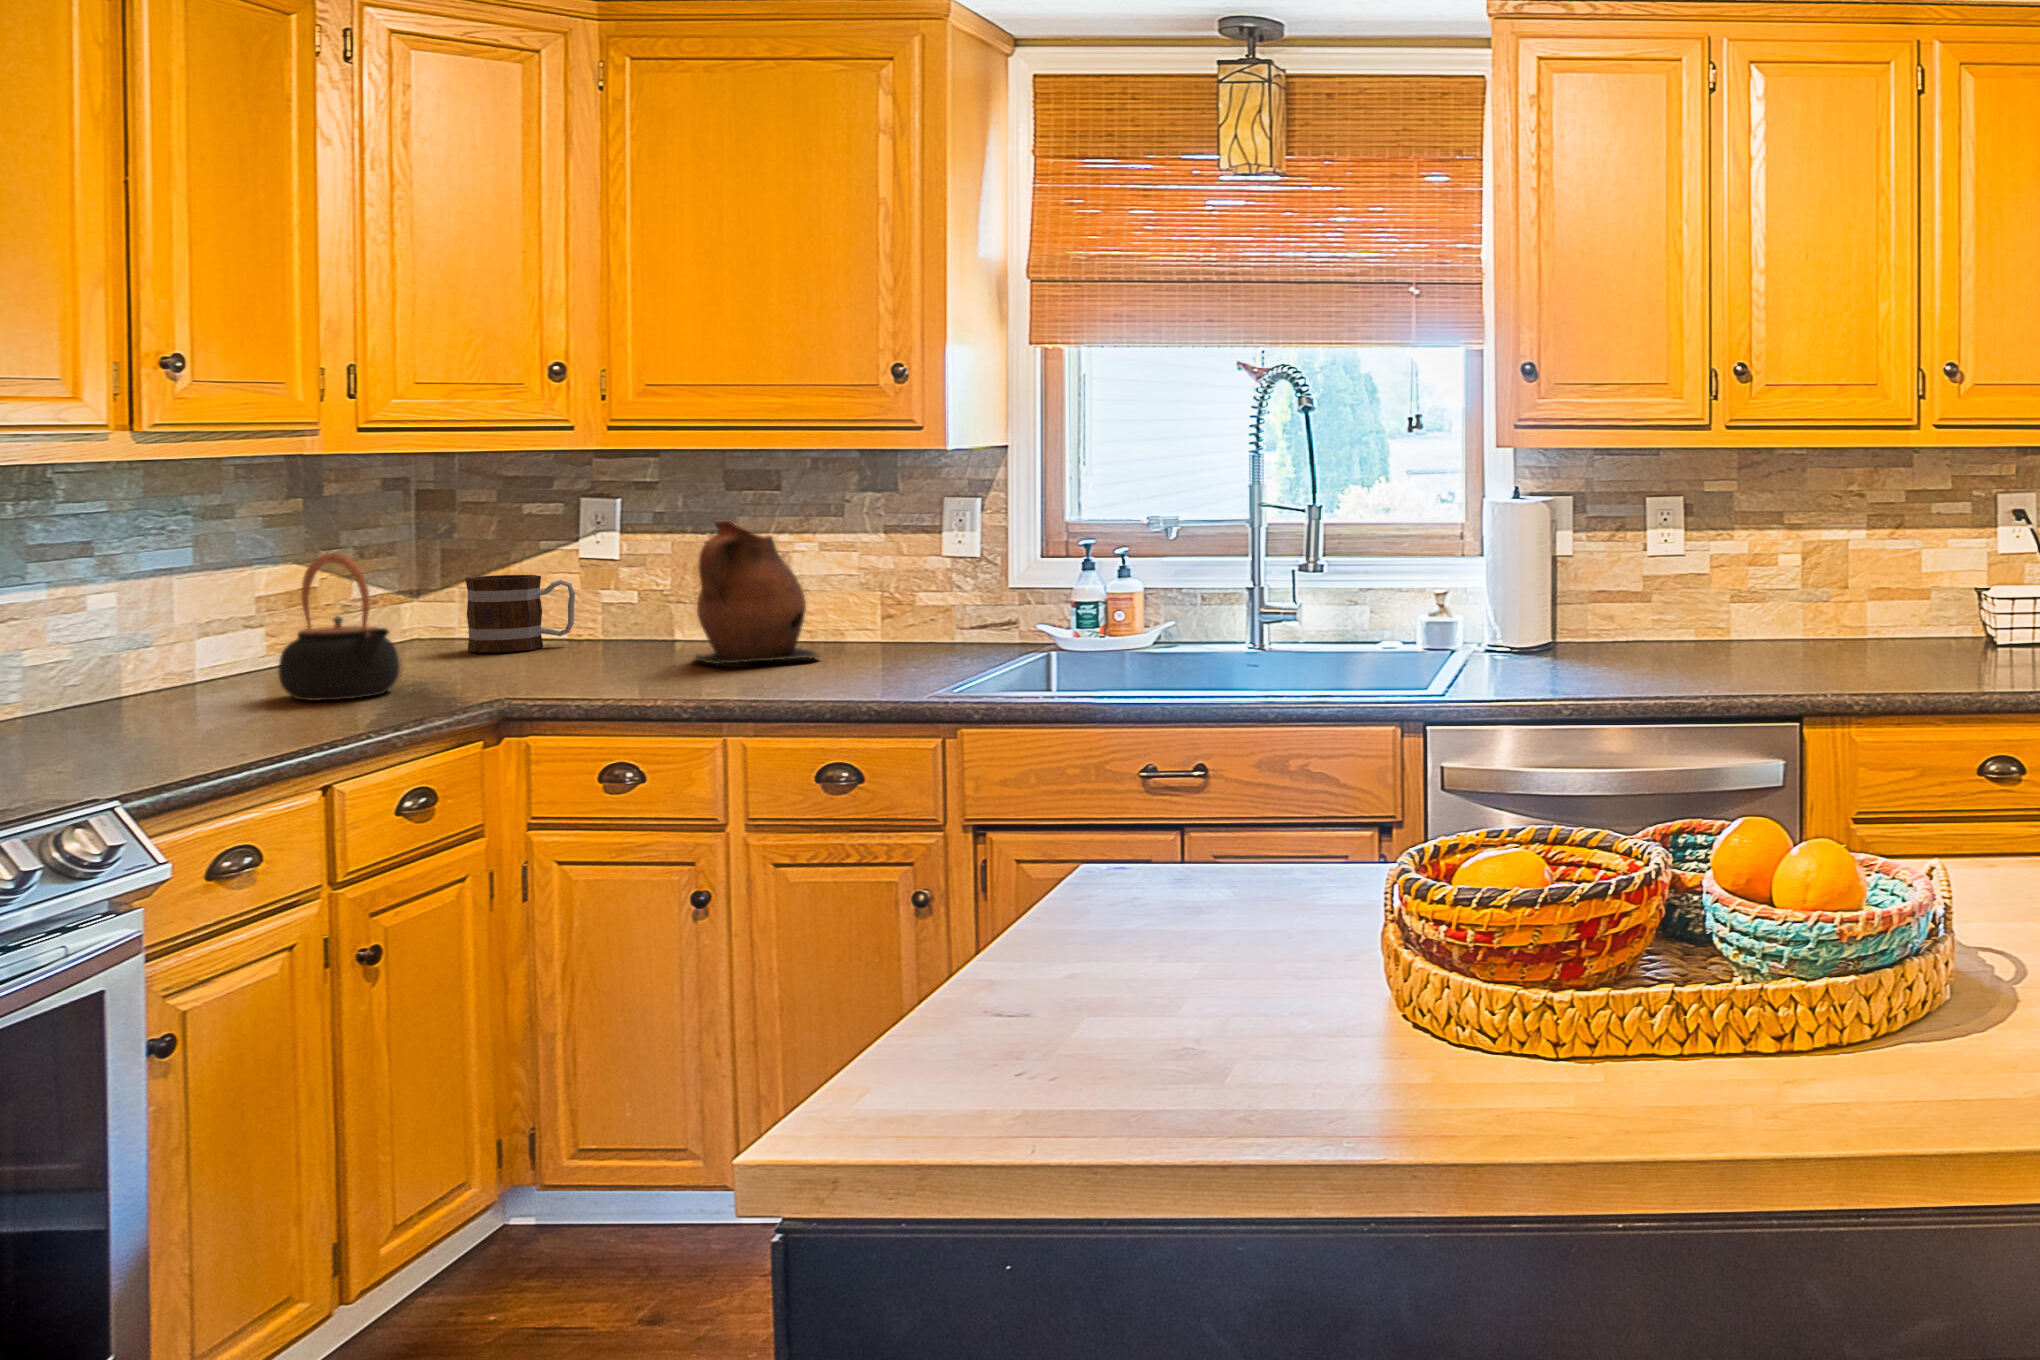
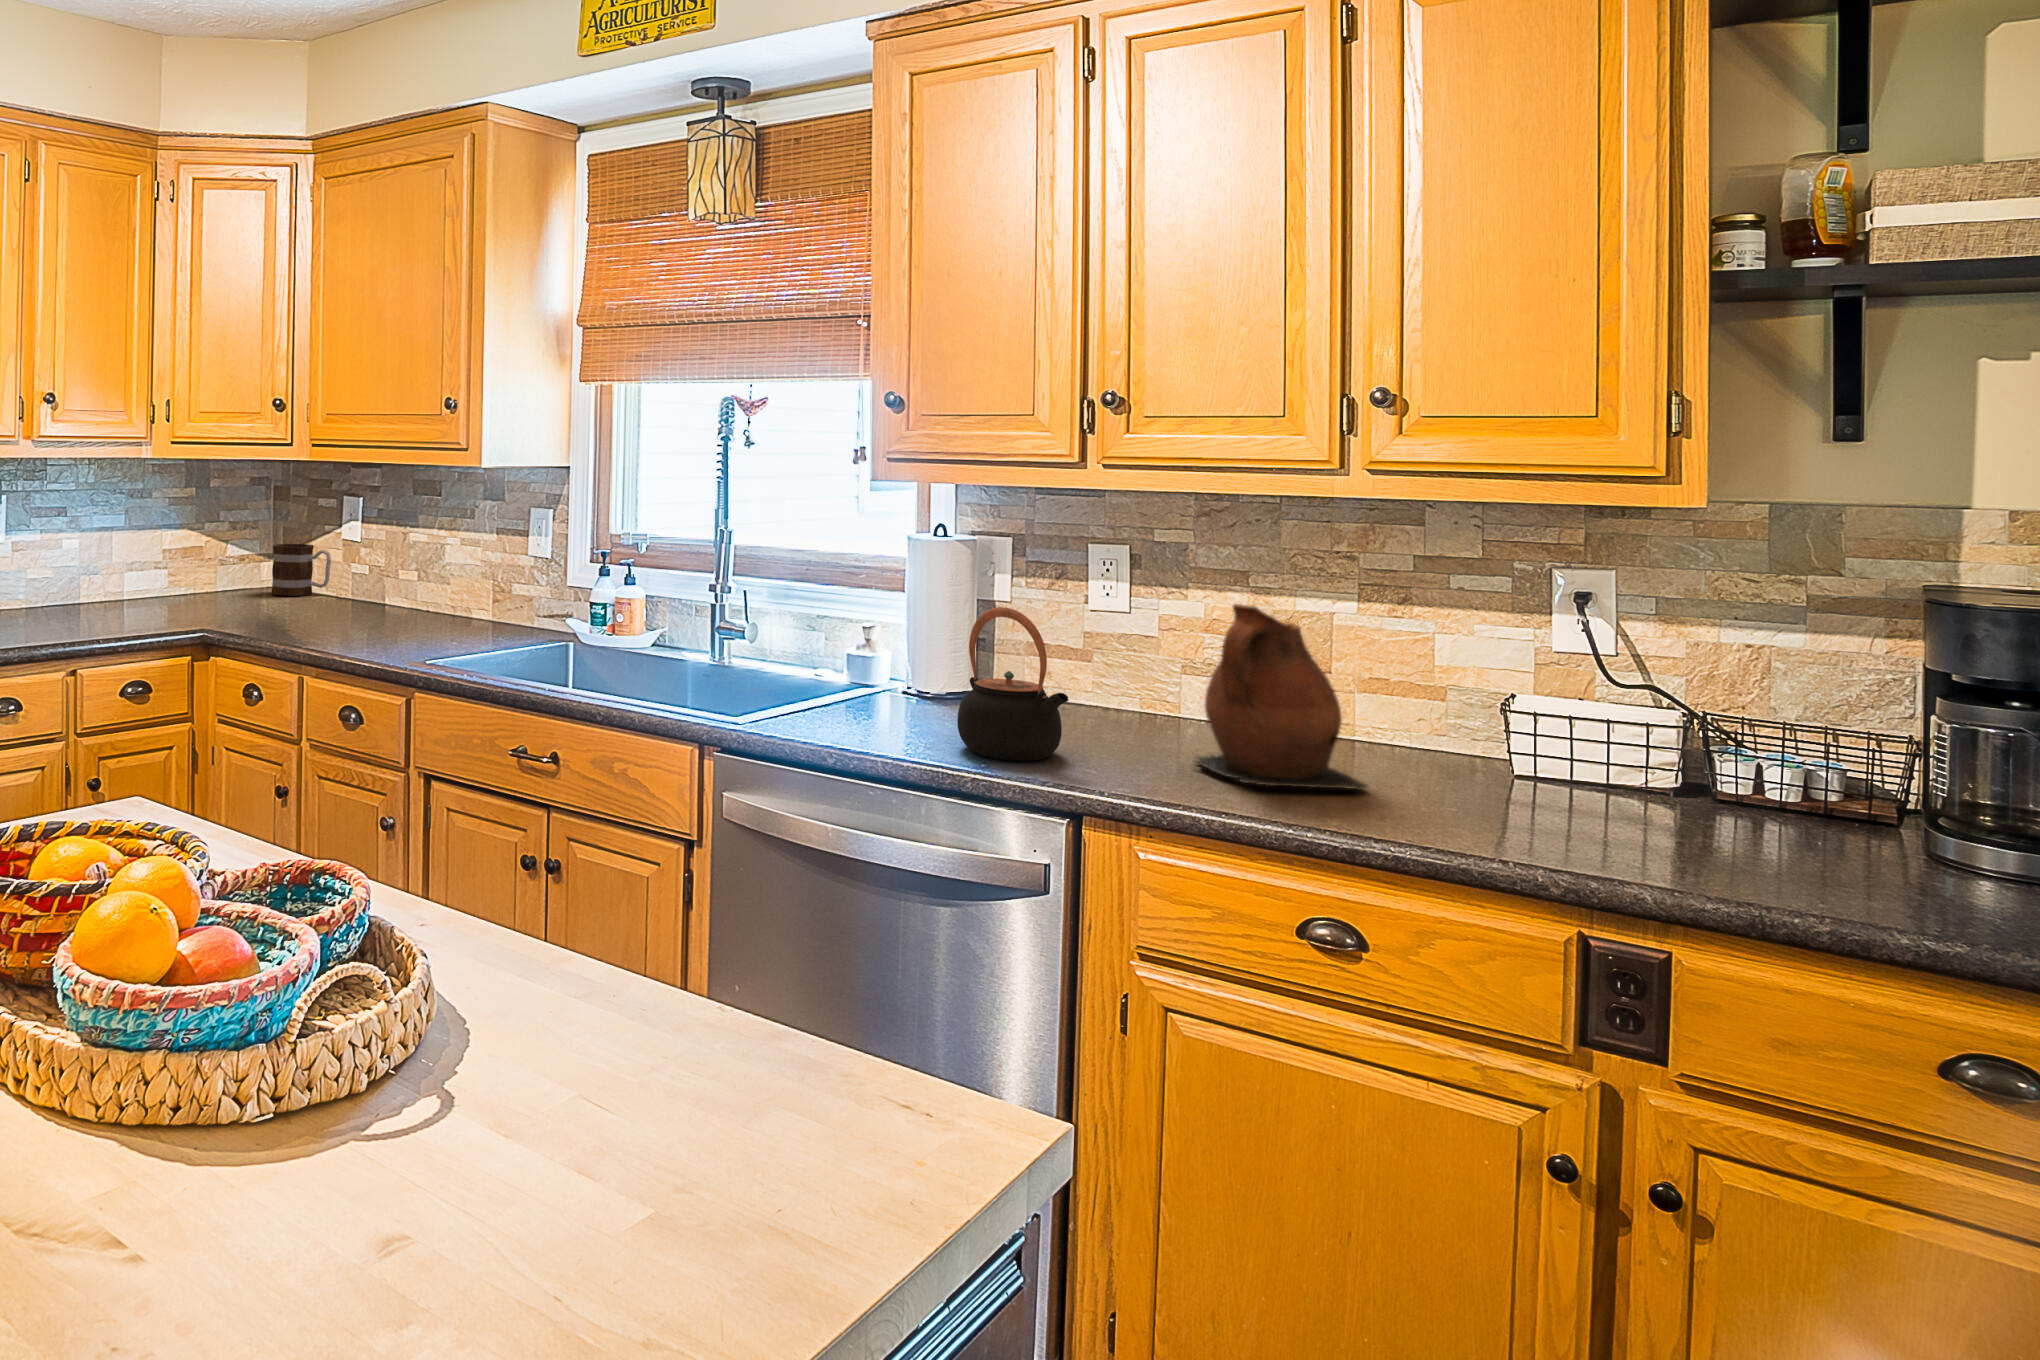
ceramic pitcher: present [695,521,819,664] -> present [1196,604,1367,792]
teapot: present [278,553,400,701] -> present [957,607,1068,761]

